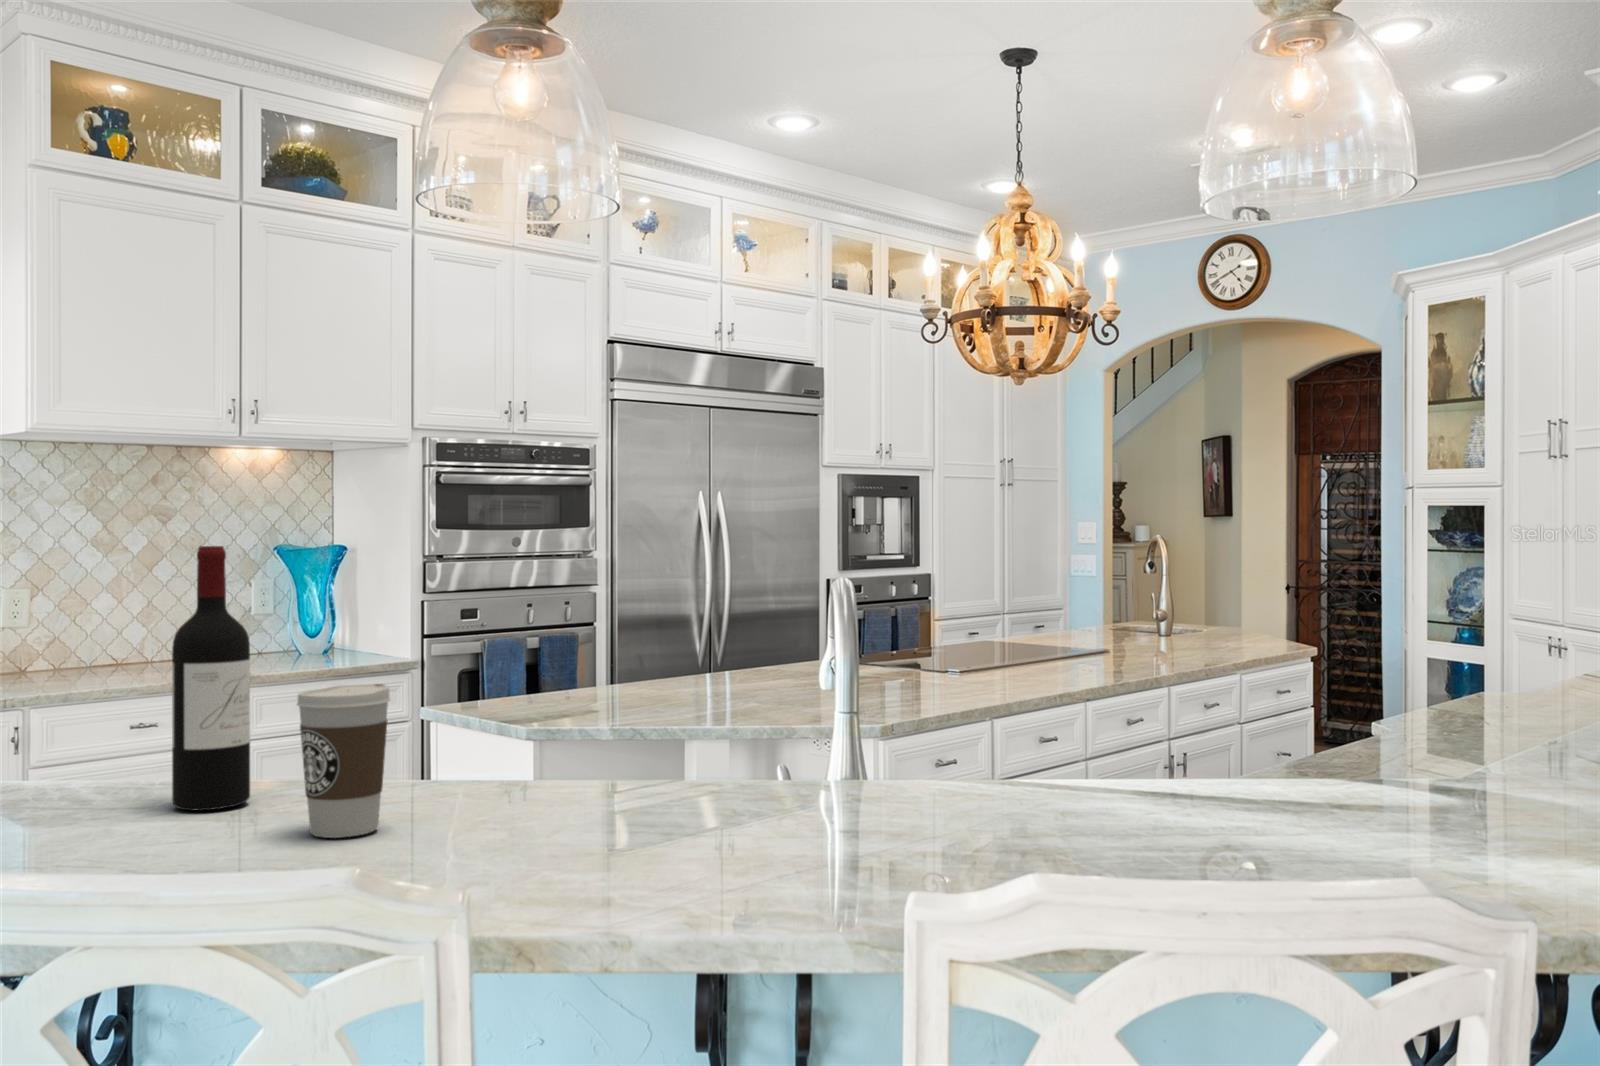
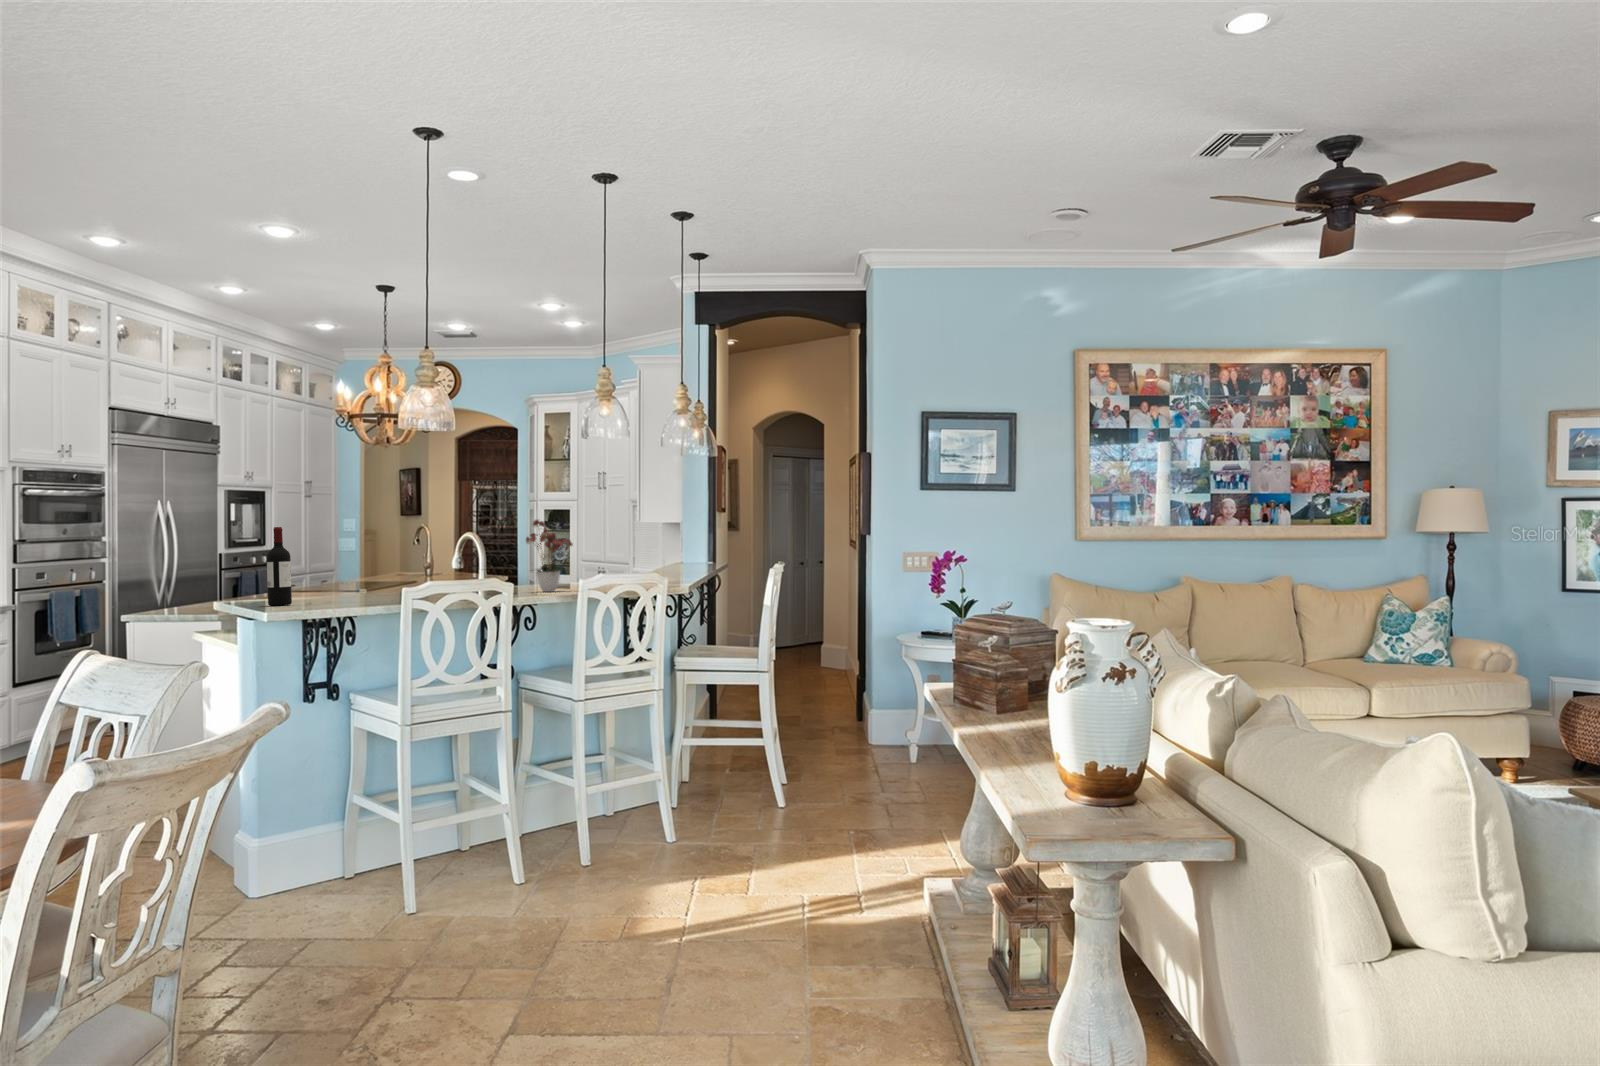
flower arrangement: none [1116,509,1334,820] -> present [526,520,572,592]
coffee cup: present [297,684,390,838] -> none [333,564,359,604]

